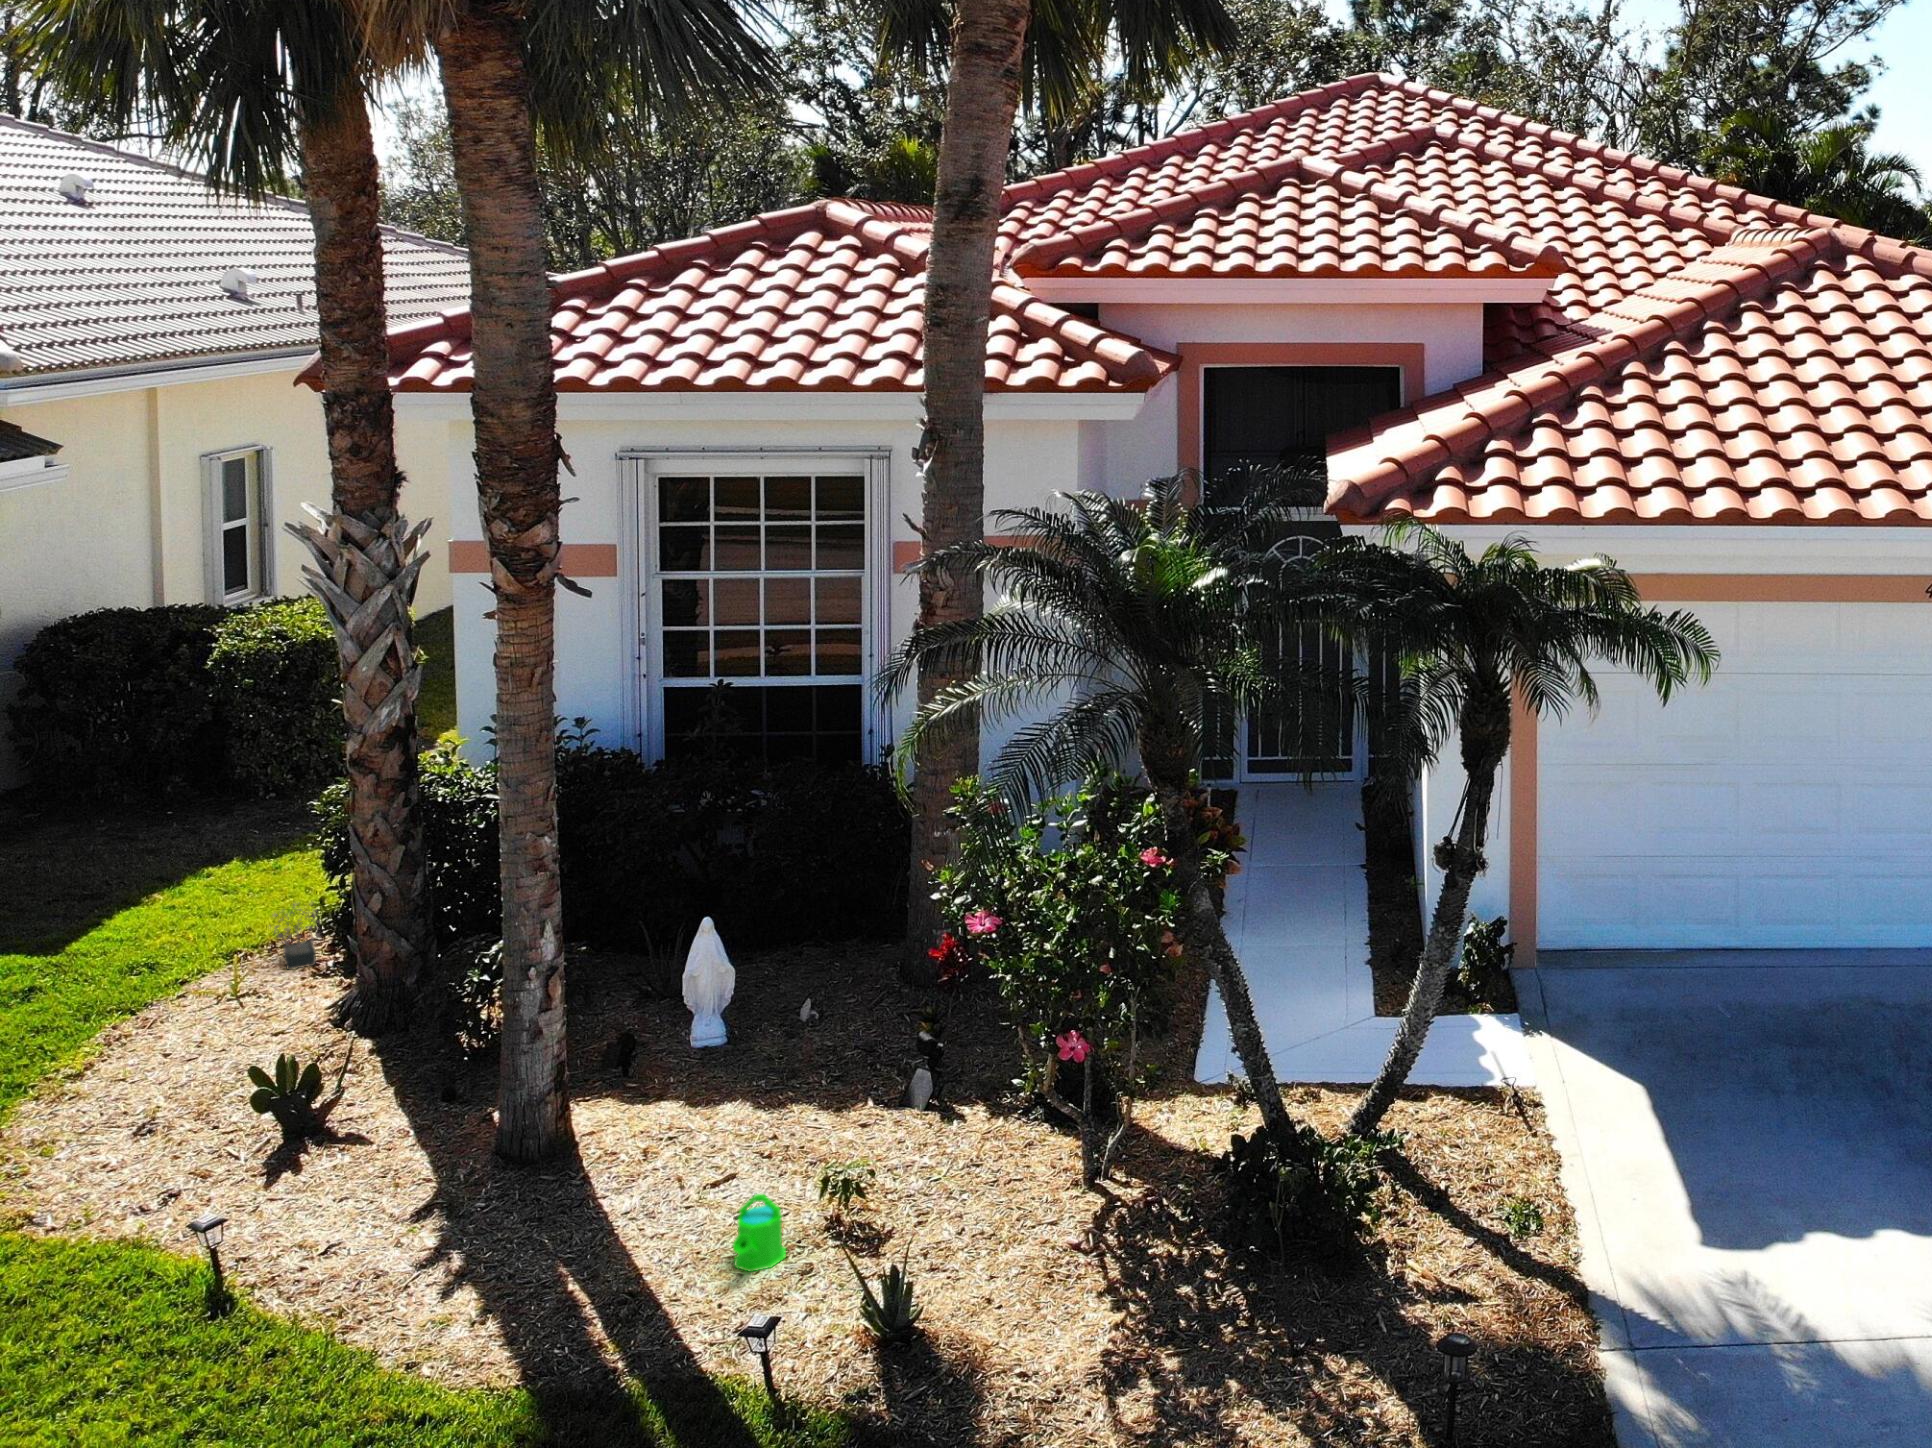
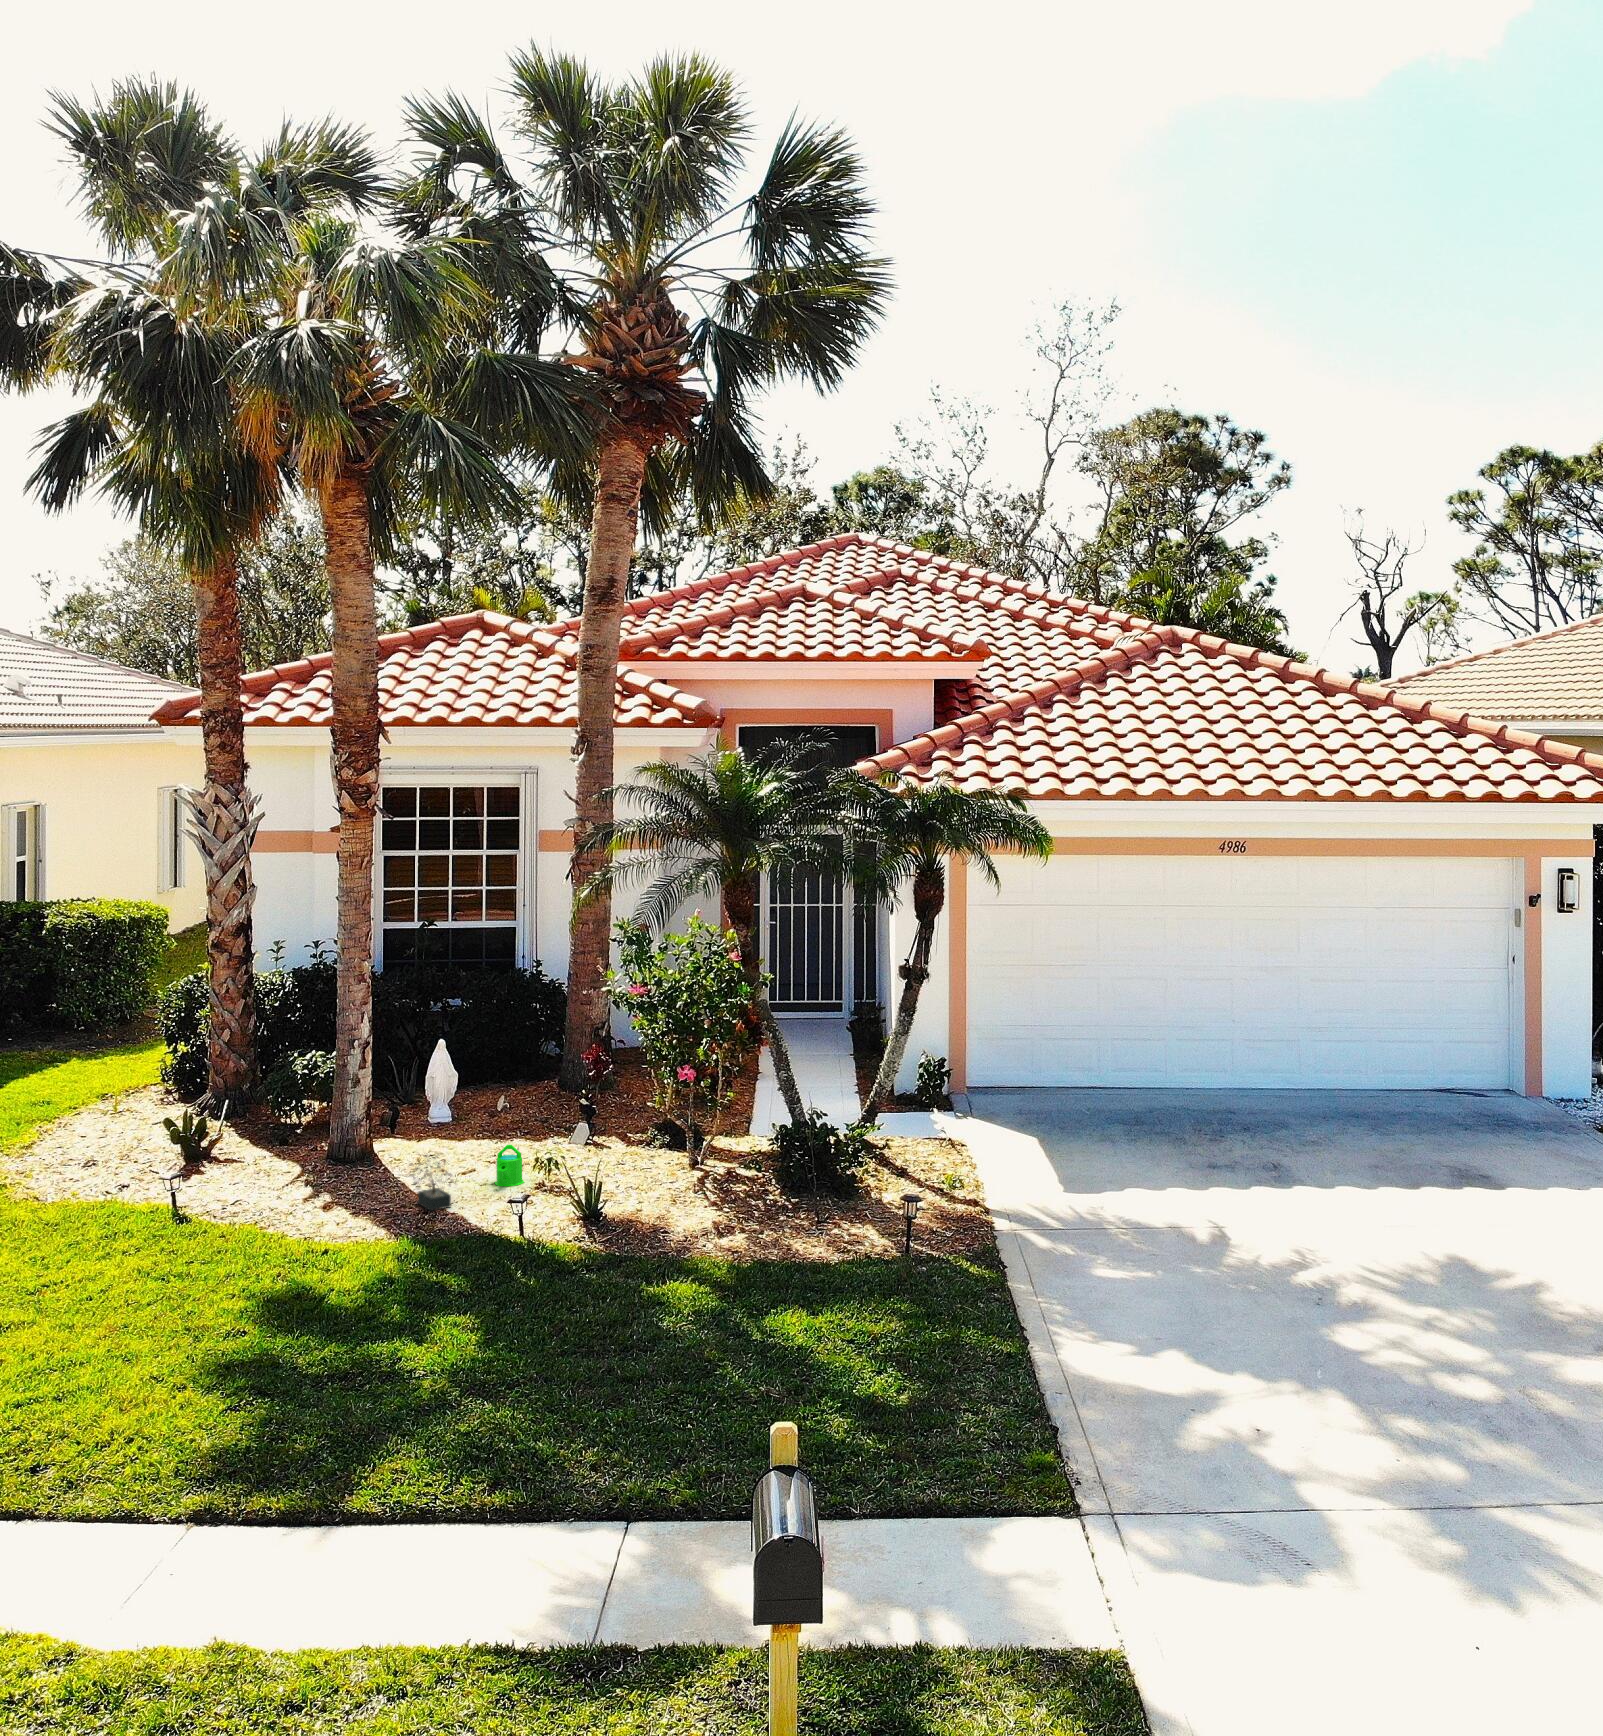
decorative plant: present [274,904,321,970] -> present [409,1155,456,1211]

